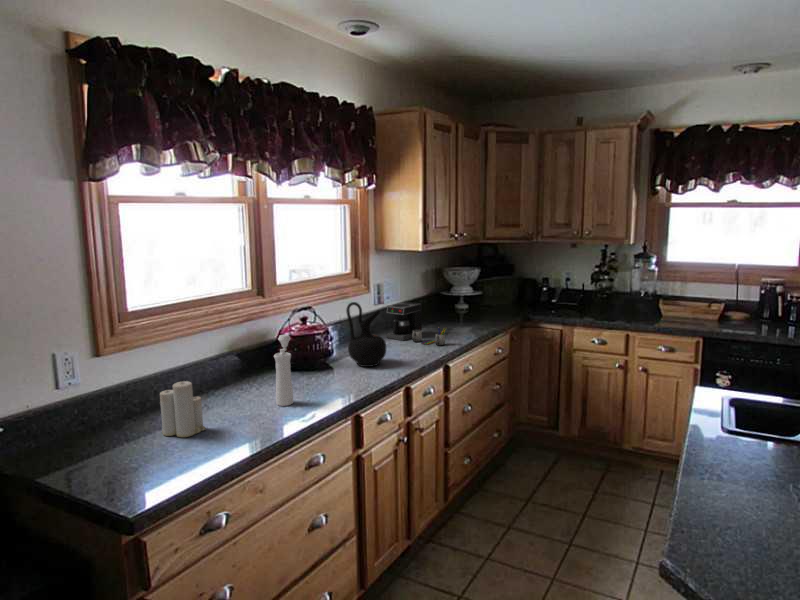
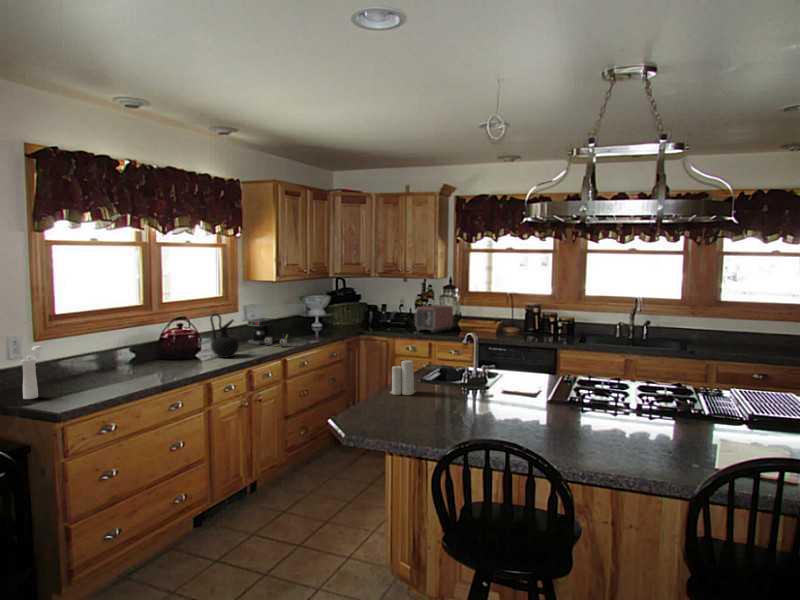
toaster: none [601,279,651,320] -> present [415,305,453,333]
pepper mill: present [274,334,293,406] -> present [21,346,43,399]
candle: present [160,381,205,437] -> present [390,360,416,395]

